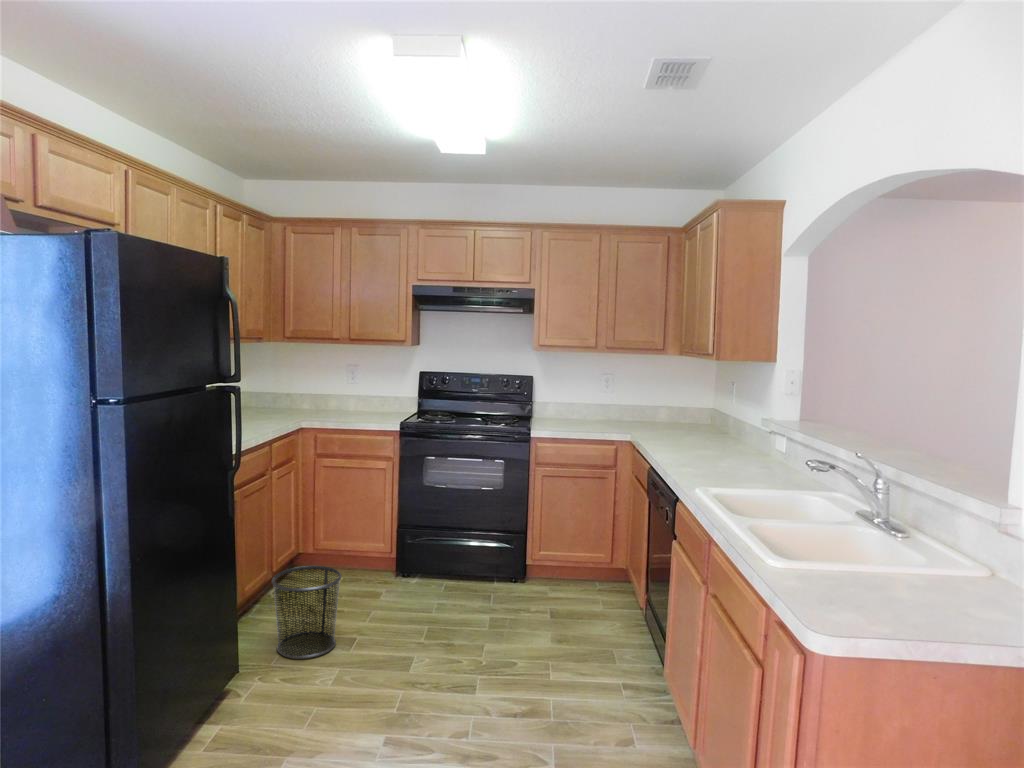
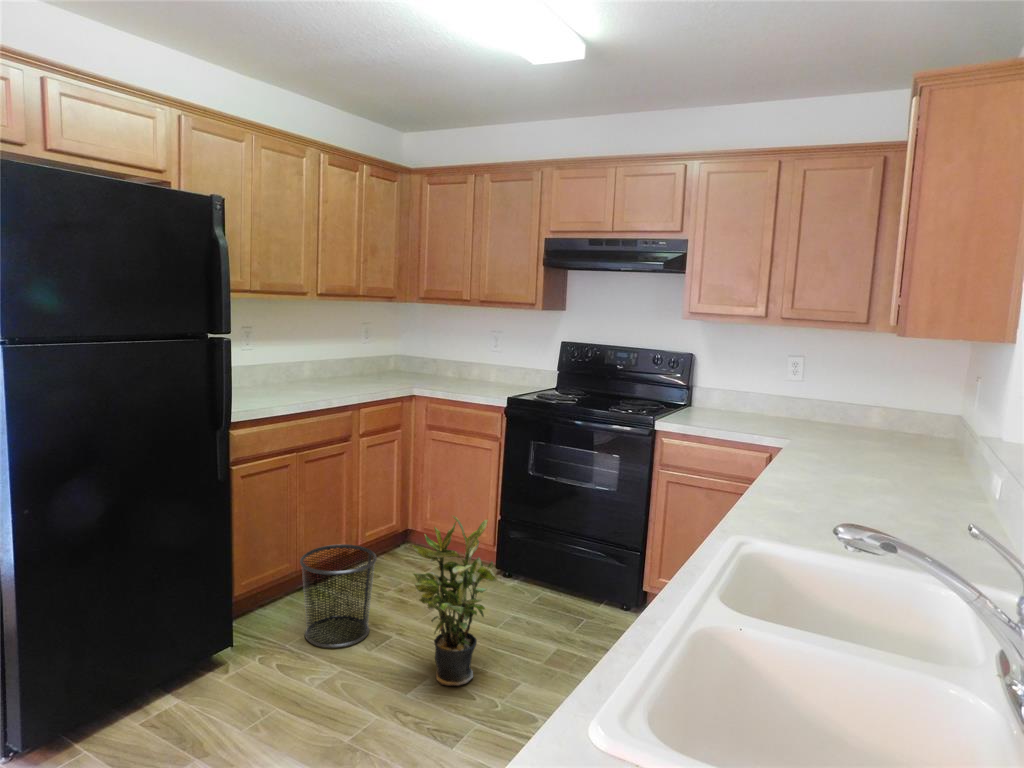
potted plant: none [399,518,463,659] -> present [413,516,496,686]

